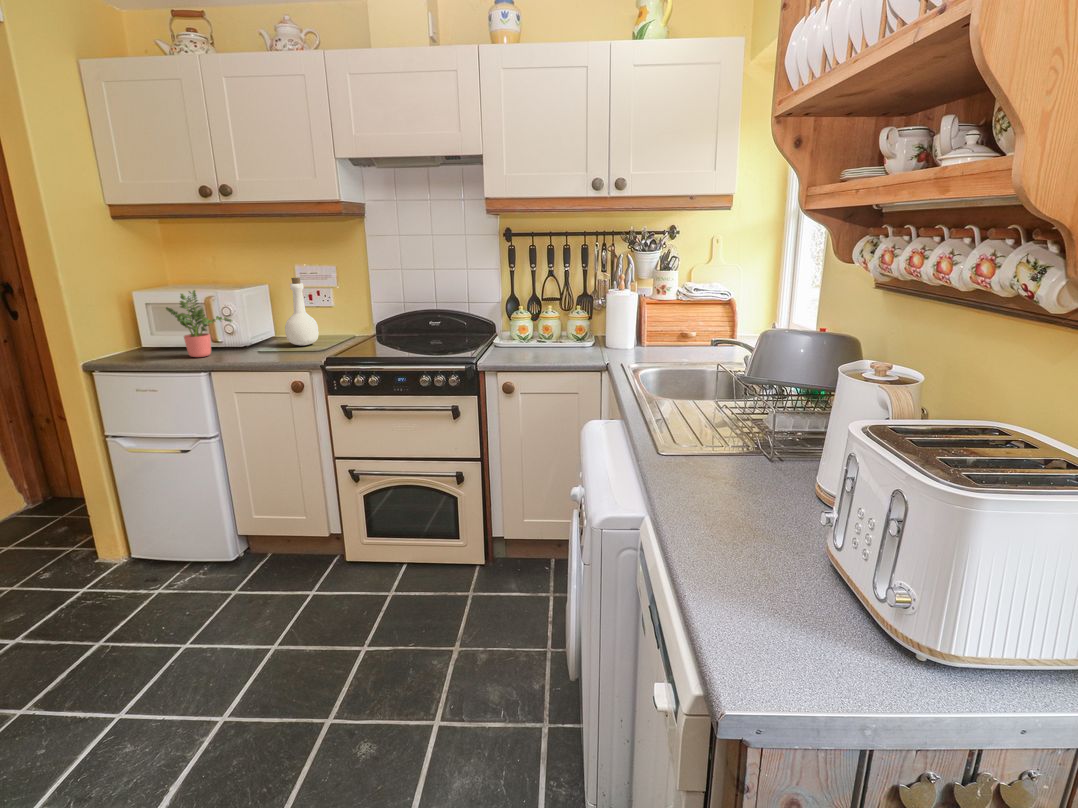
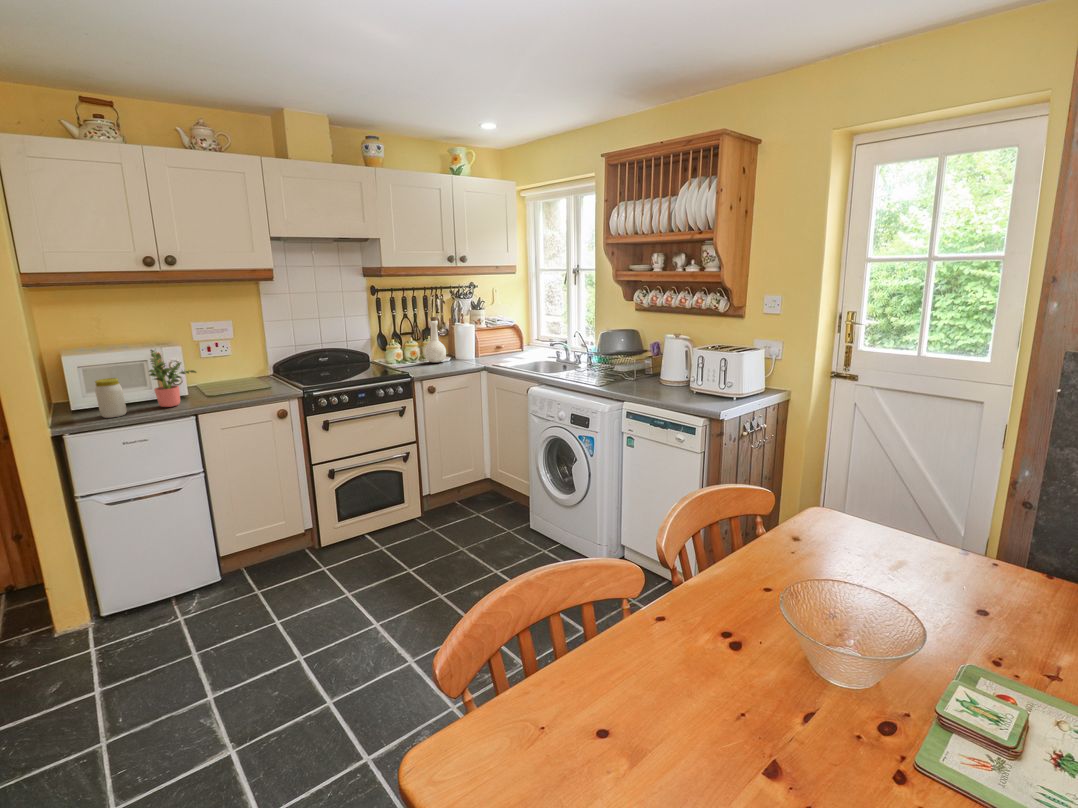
bottle: present [285,277,318,345] -> present [425,317,446,363]
jar: none [126,318,158,360] -> present [95,378,127,418]

